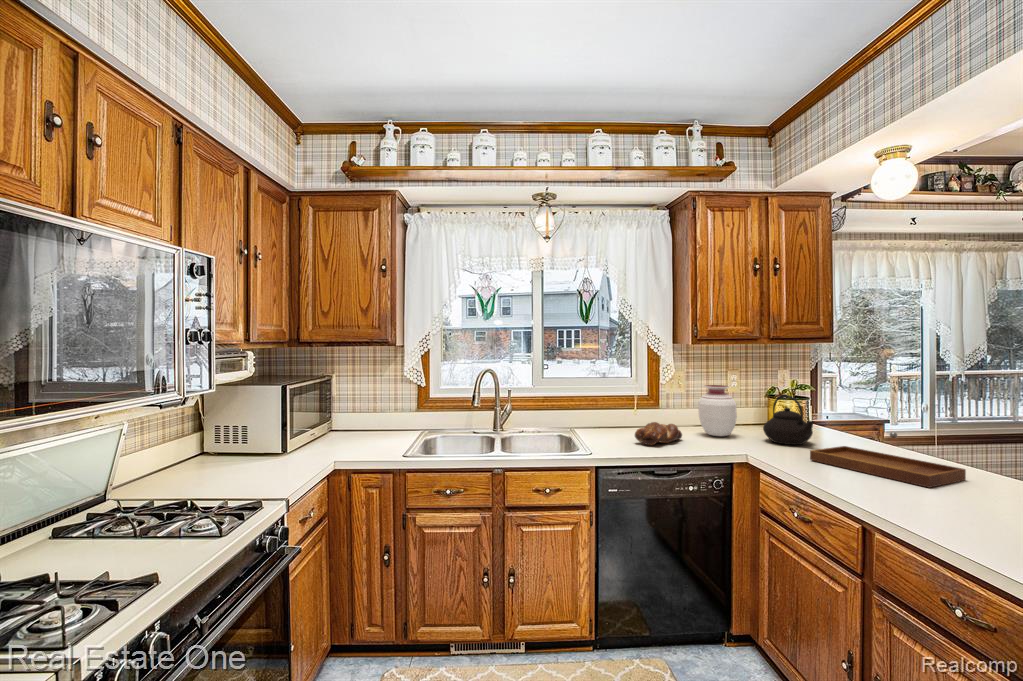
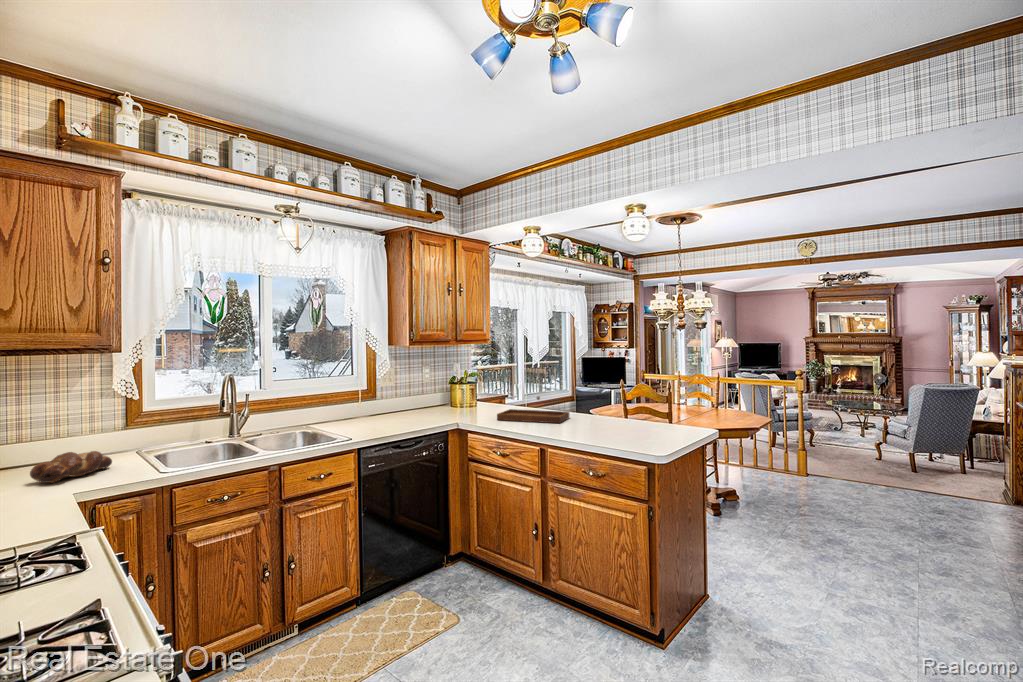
vase: present [698,385,737,436] -> none [414,377,441,415]
teapot: present [763,395,814,445] -> none [459,380,492,414]
bread loaf: present [635,422,682,445] -> present [30,451,112,483]

